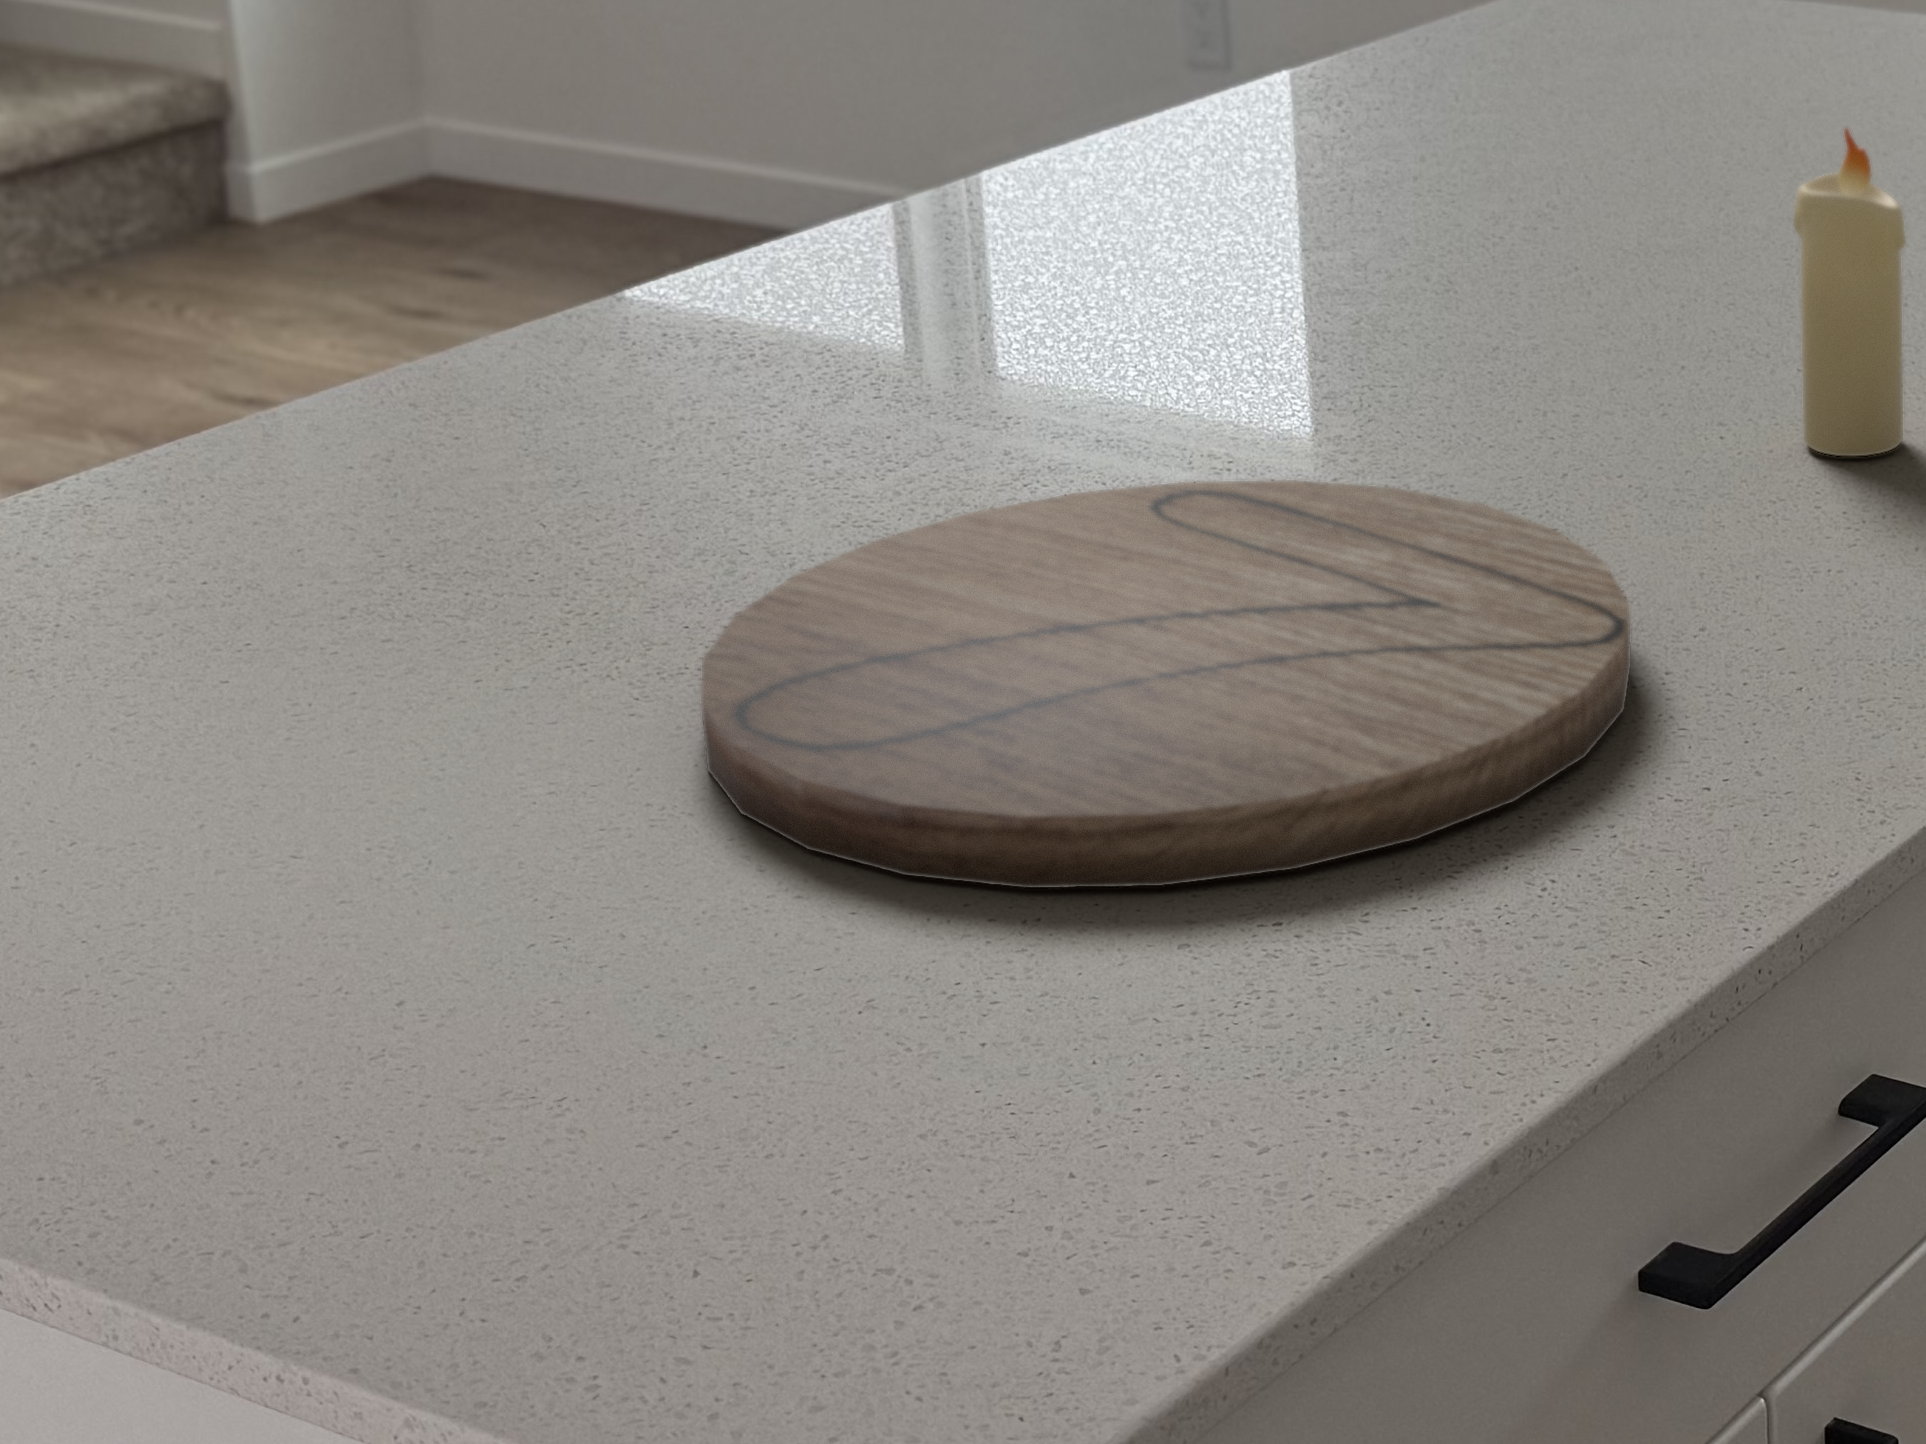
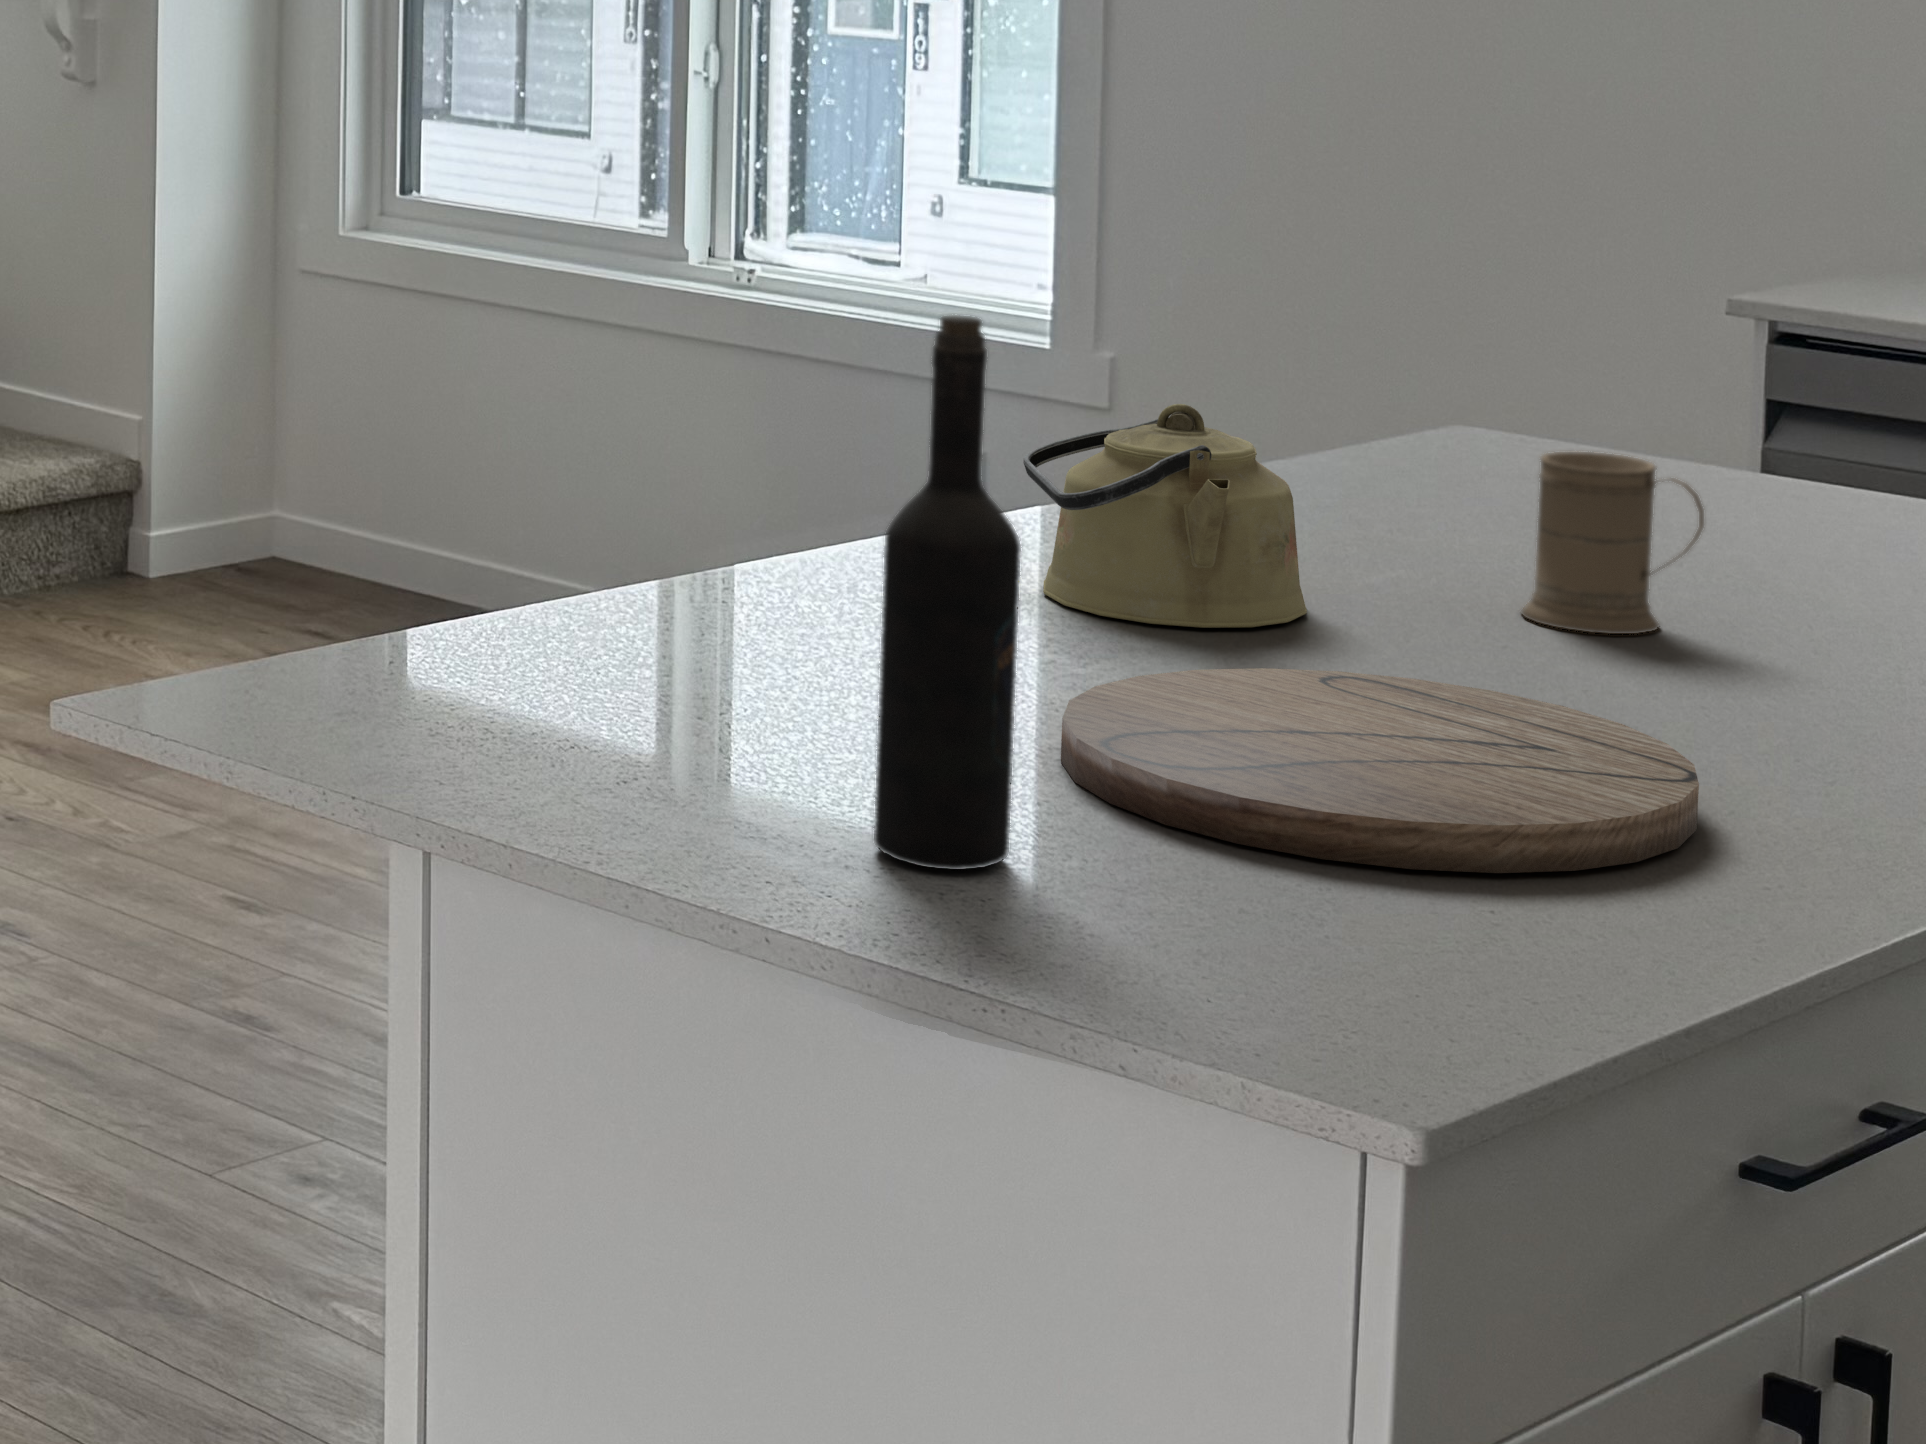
kettle: none [829,68,1230,399] -> present [1023,404,1307,628]
mug: none [1523,71,1736,325] -> present [1522,452,1704,634]
wine bottle: none [183,101,487,1048] -> present [874,315,1021,870]
candle: present [1793,129,1906,456] -> none [1778,486,1869,726]

